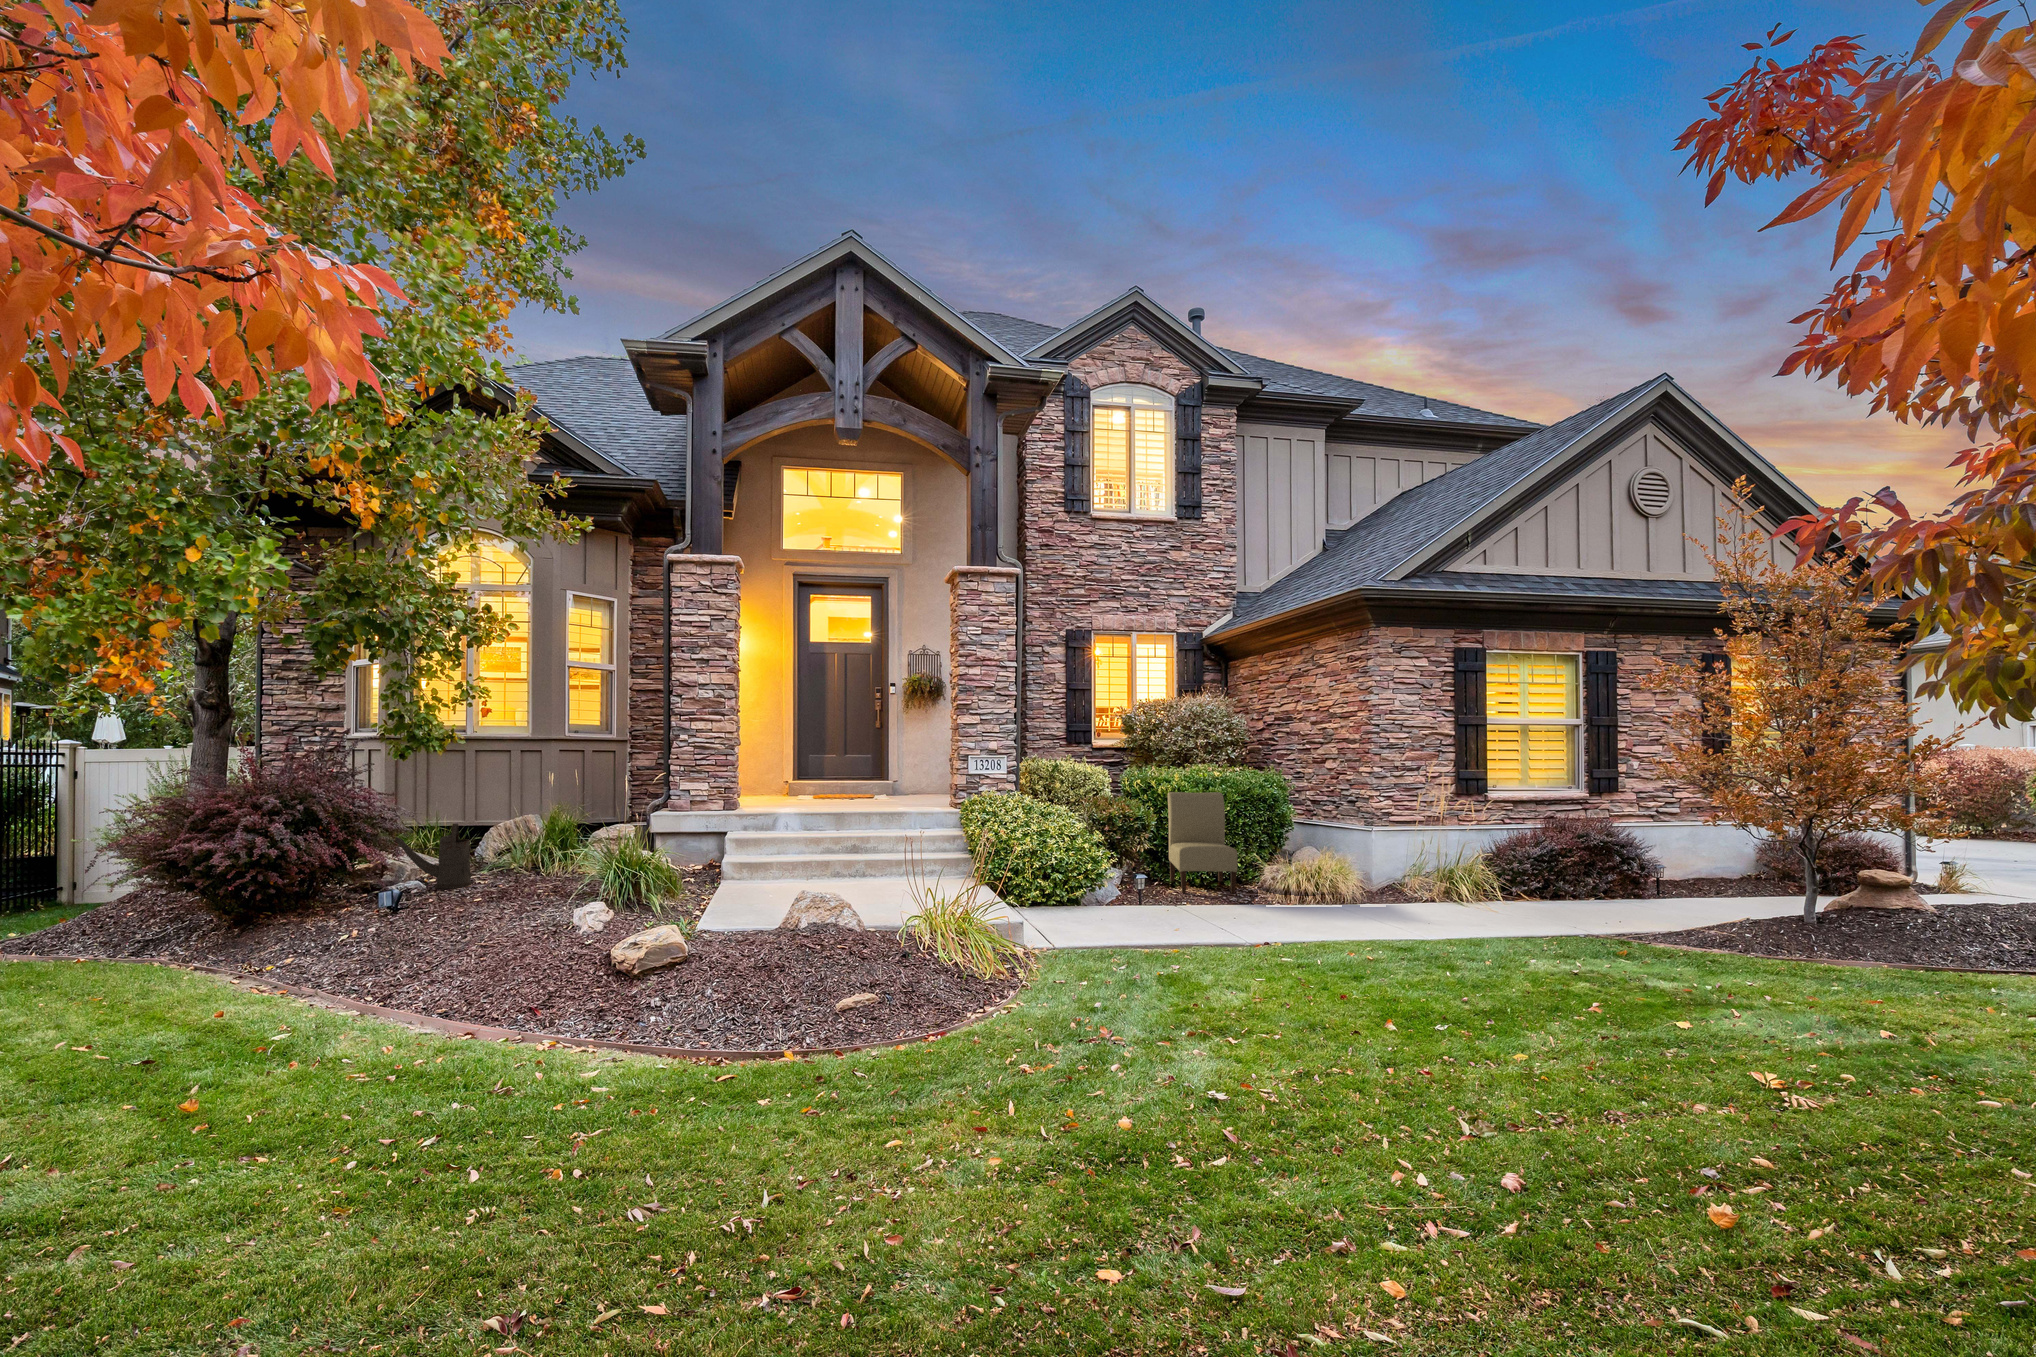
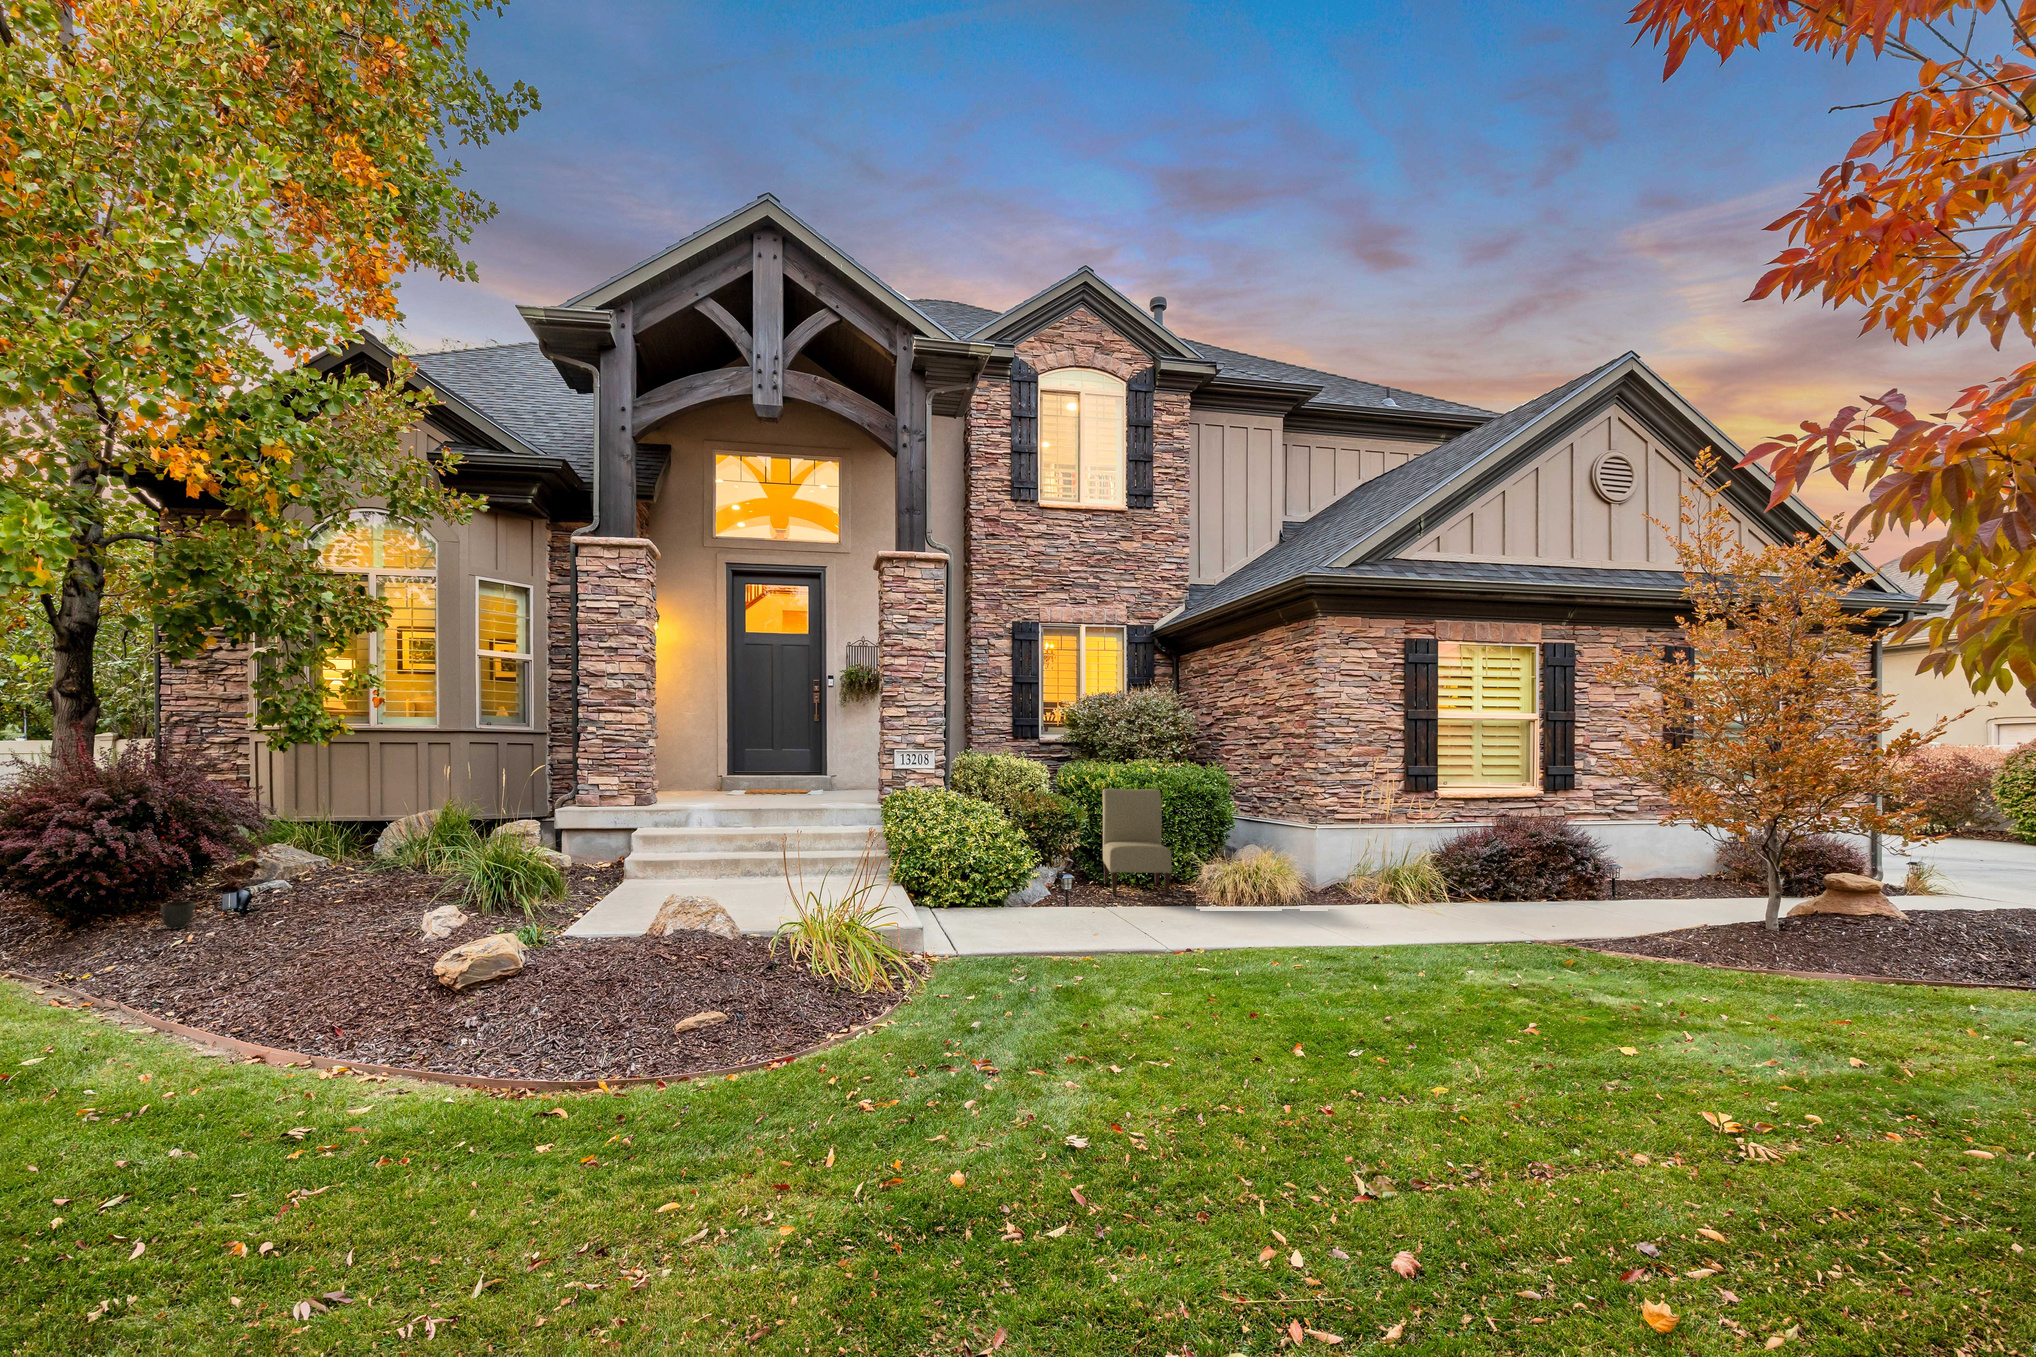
watering can: present [395,824,483,889] -> none [253,820,354,890]
planter: none [321,899,349,925] -> present [161,902,195,929]

